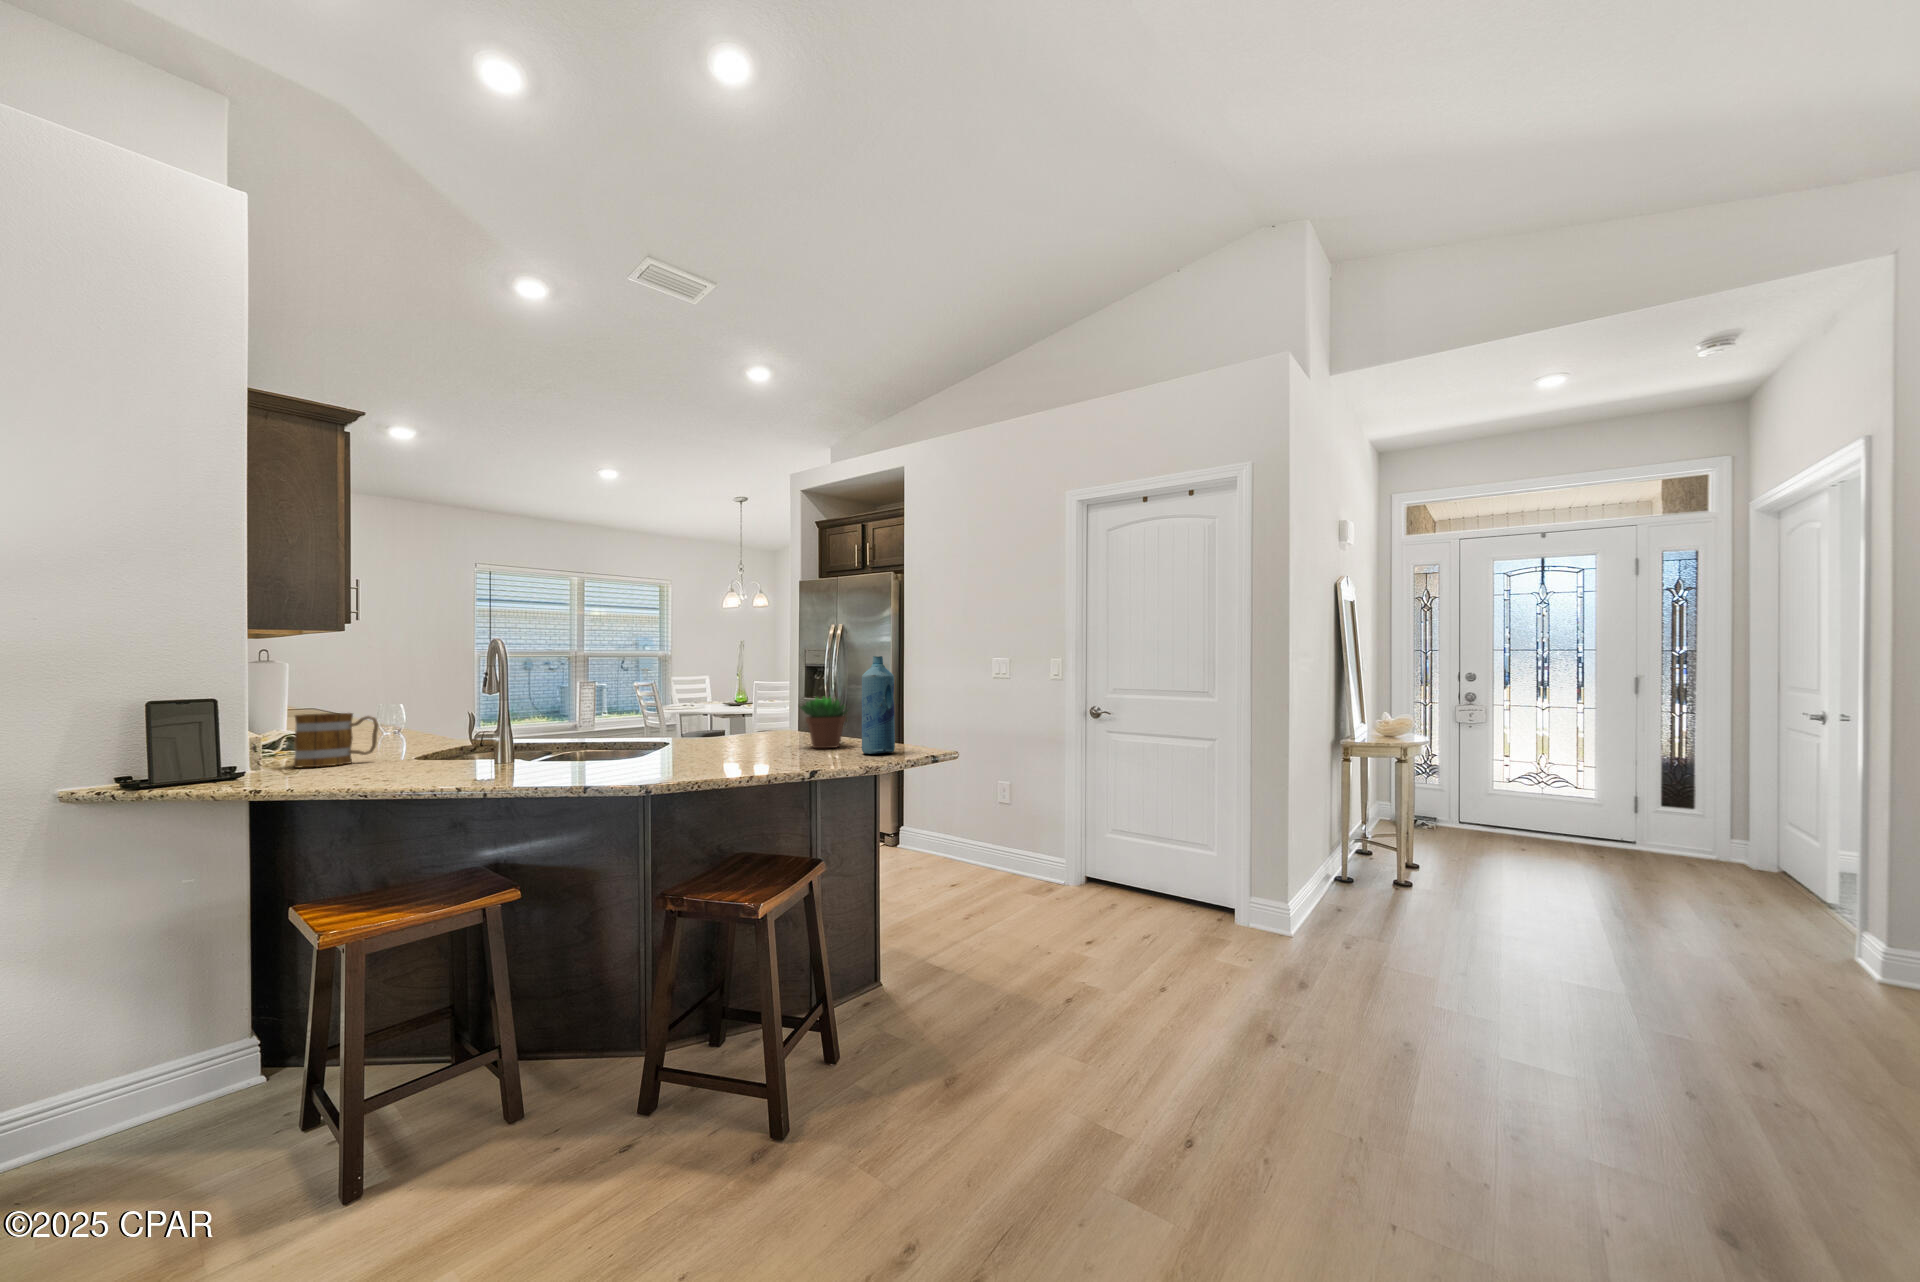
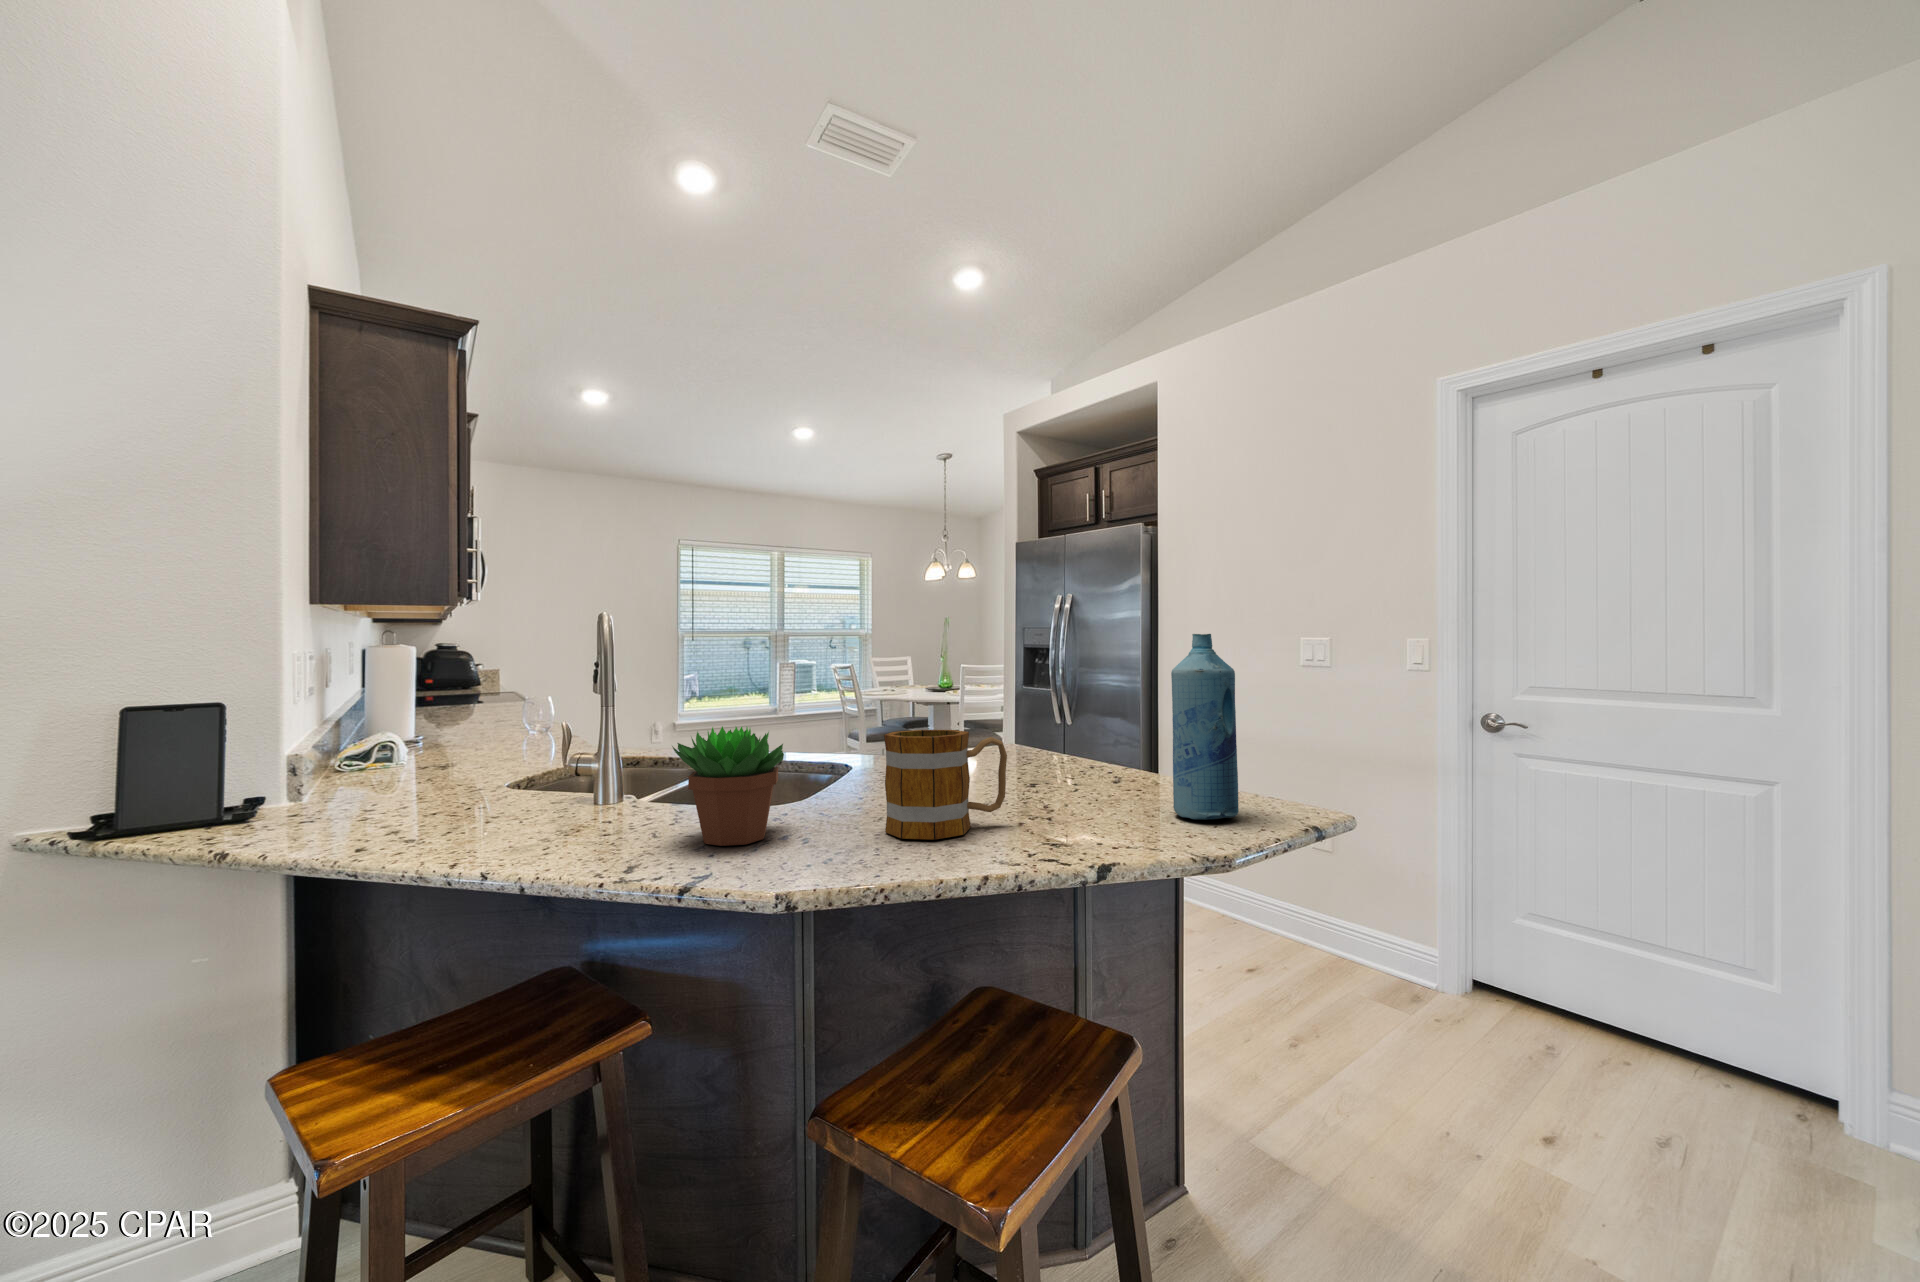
succulent plant: present [800,697,847,748] -> present [672,726,784,846]
mug: present [293,713,378,768] -> present [884,730,1007,840]

